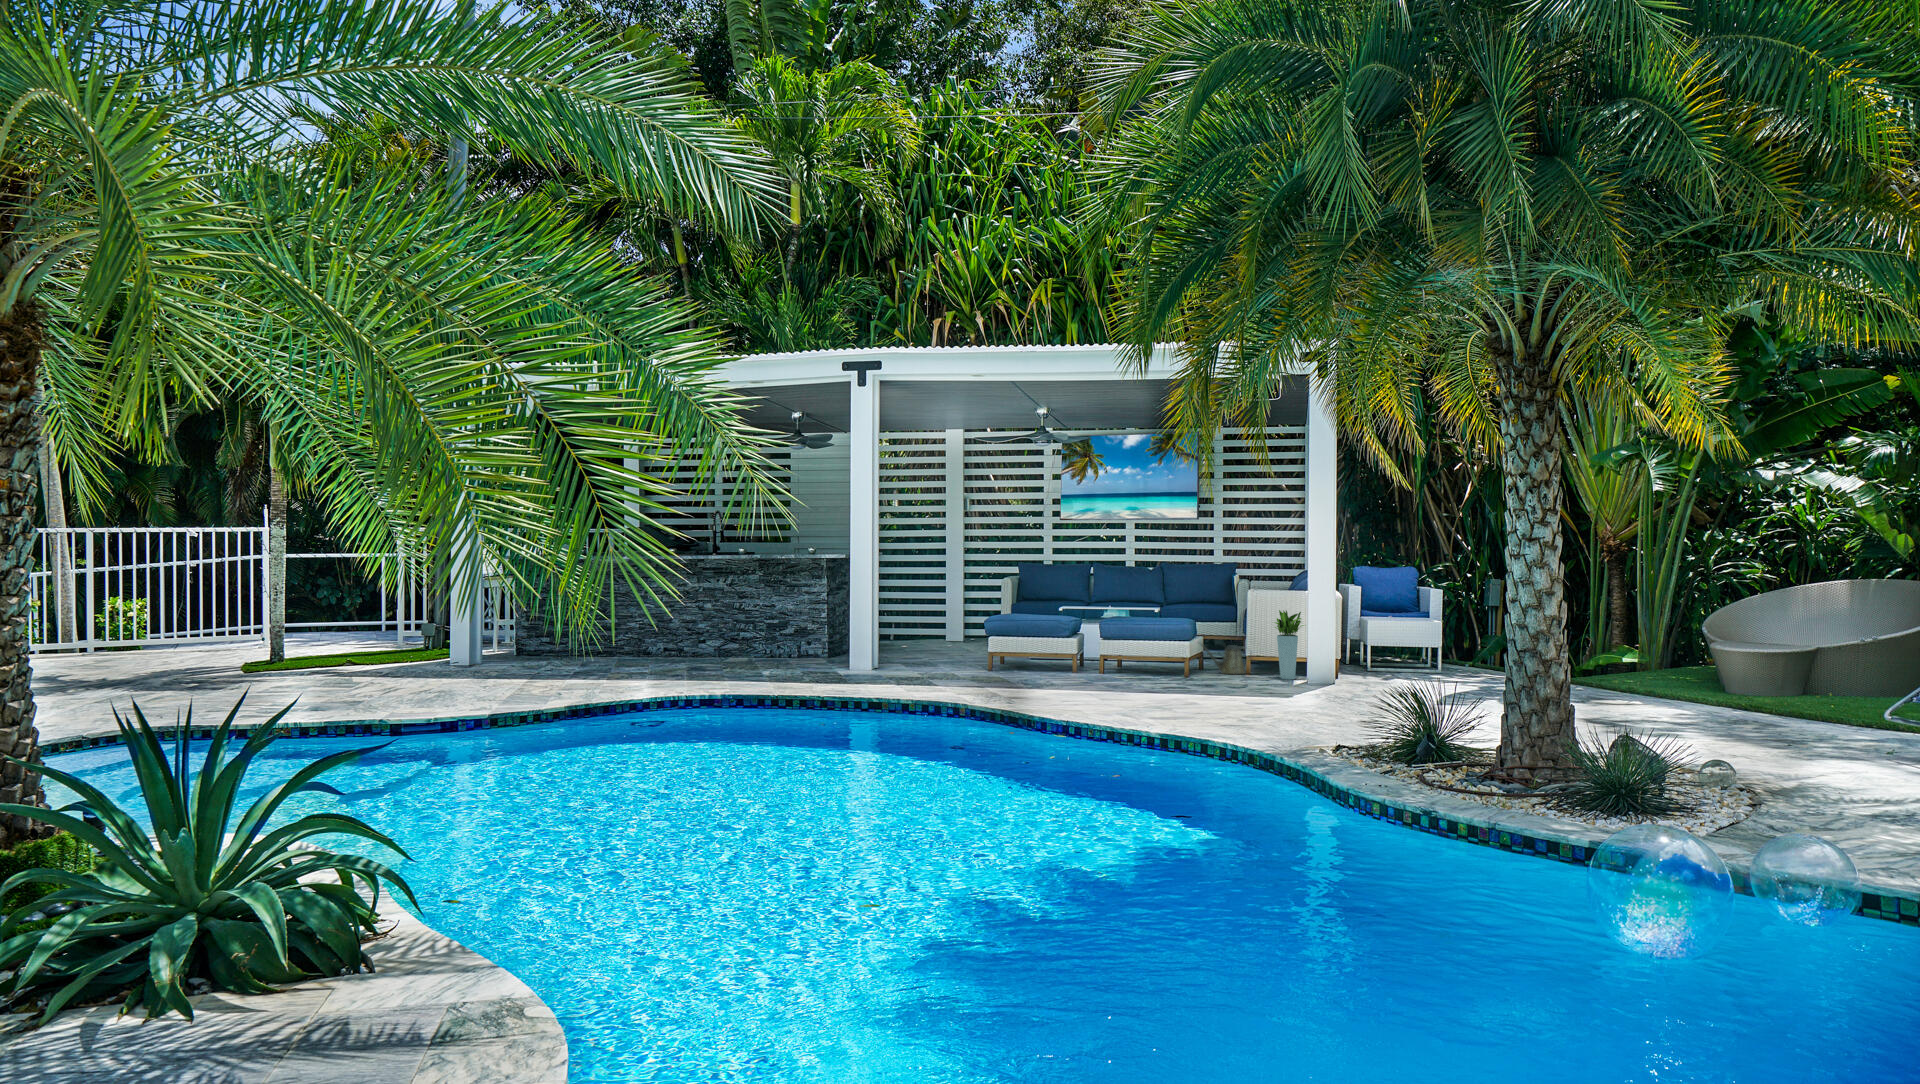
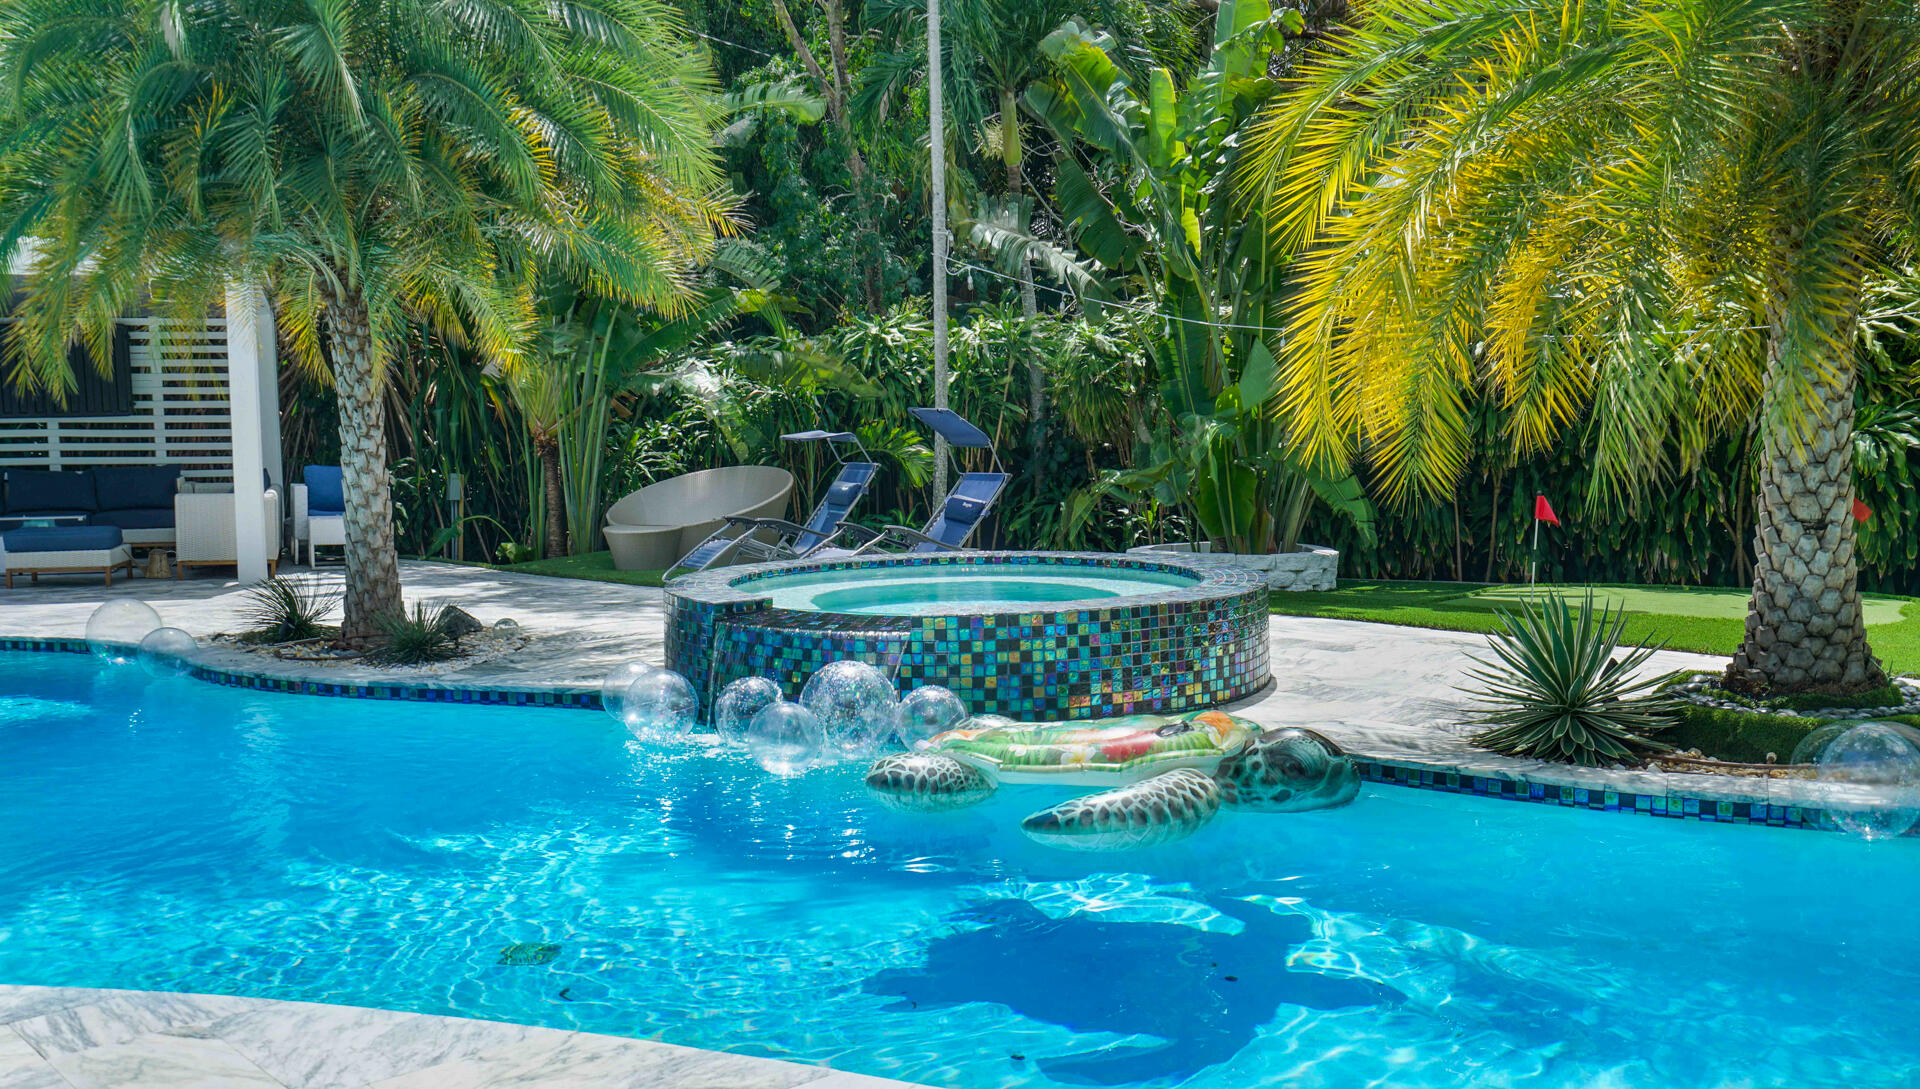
planter: present [1275,610,1304,679] -> none [196,512,232,580]

